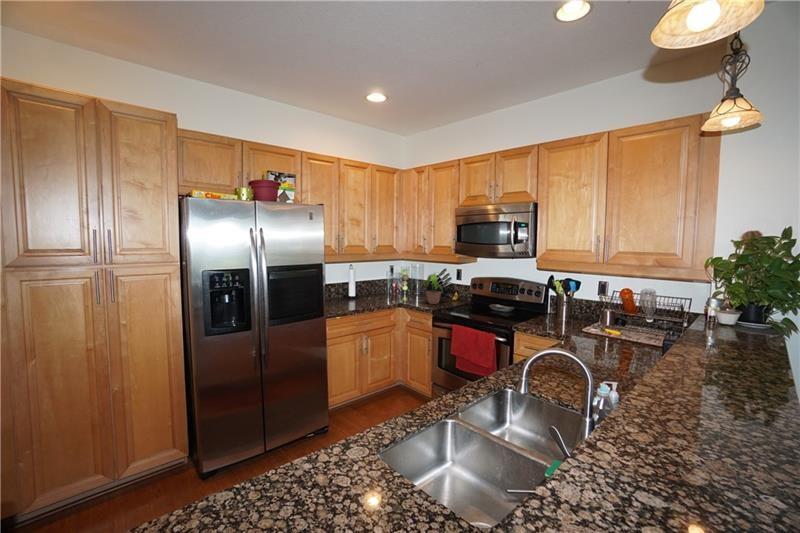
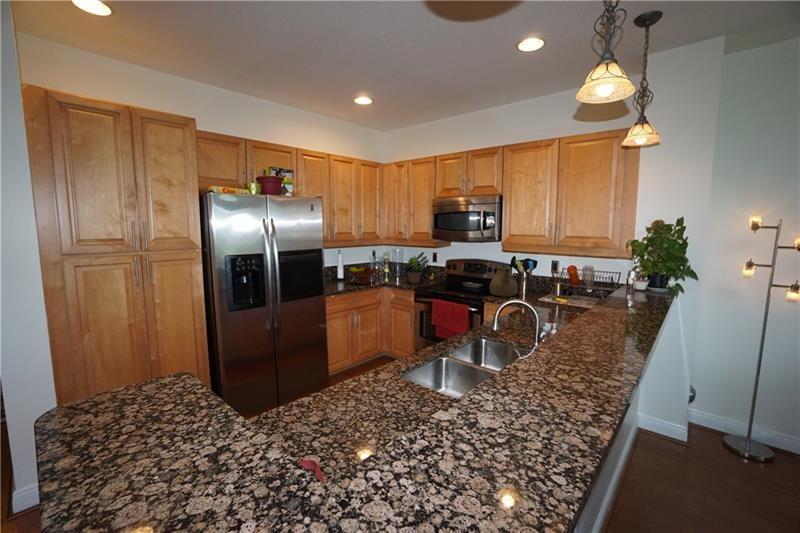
fruit bowl: none [359,282,392,304] -> present [349,265,377,284]
teapot: none [521,288,557,325] -> present [490,266,518,297]

